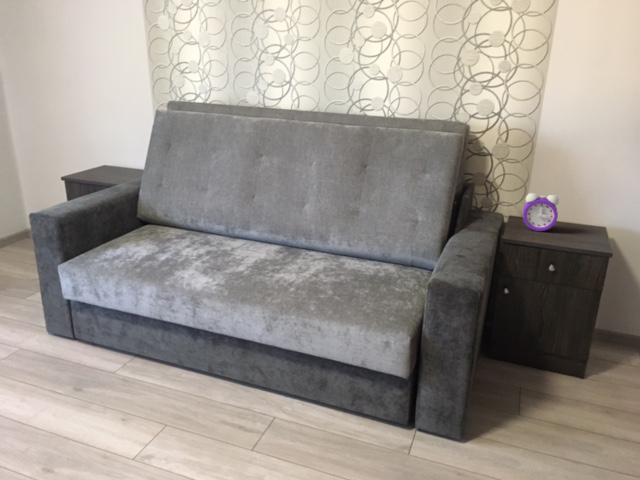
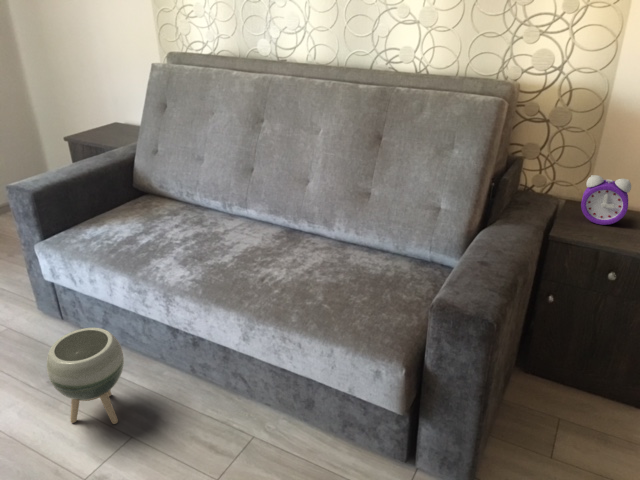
planter: none [91,331,157,418] -> present [47,328,124,424]

